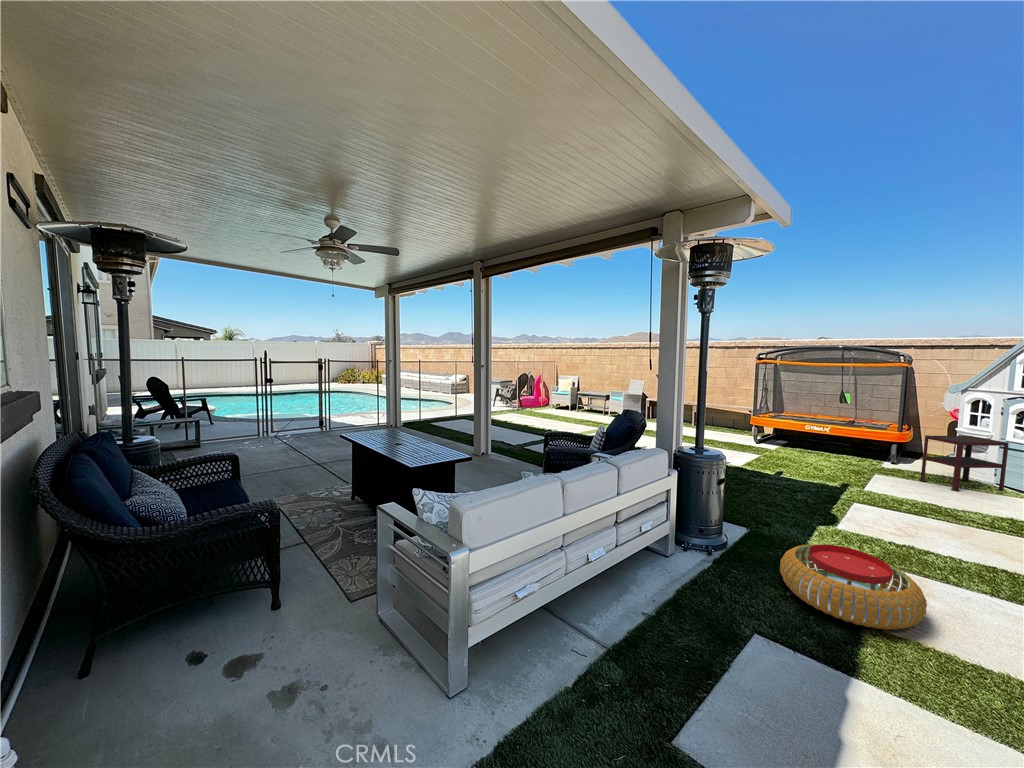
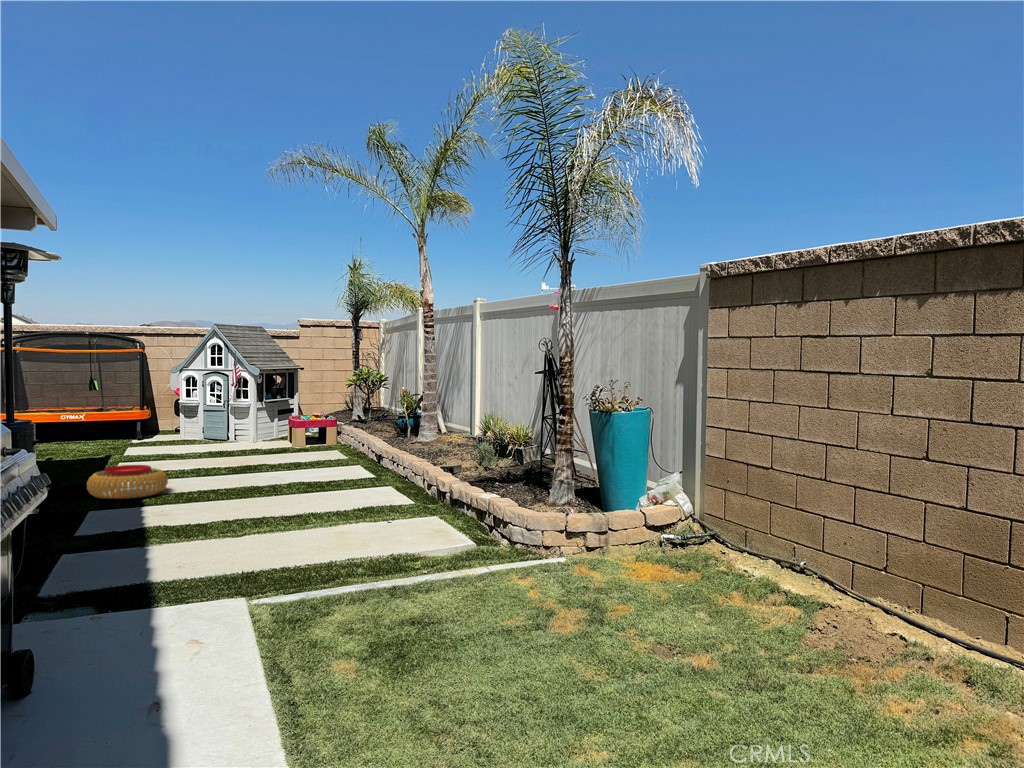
side table: present [920,435,1009,491] -> none [159,406,208,446]

